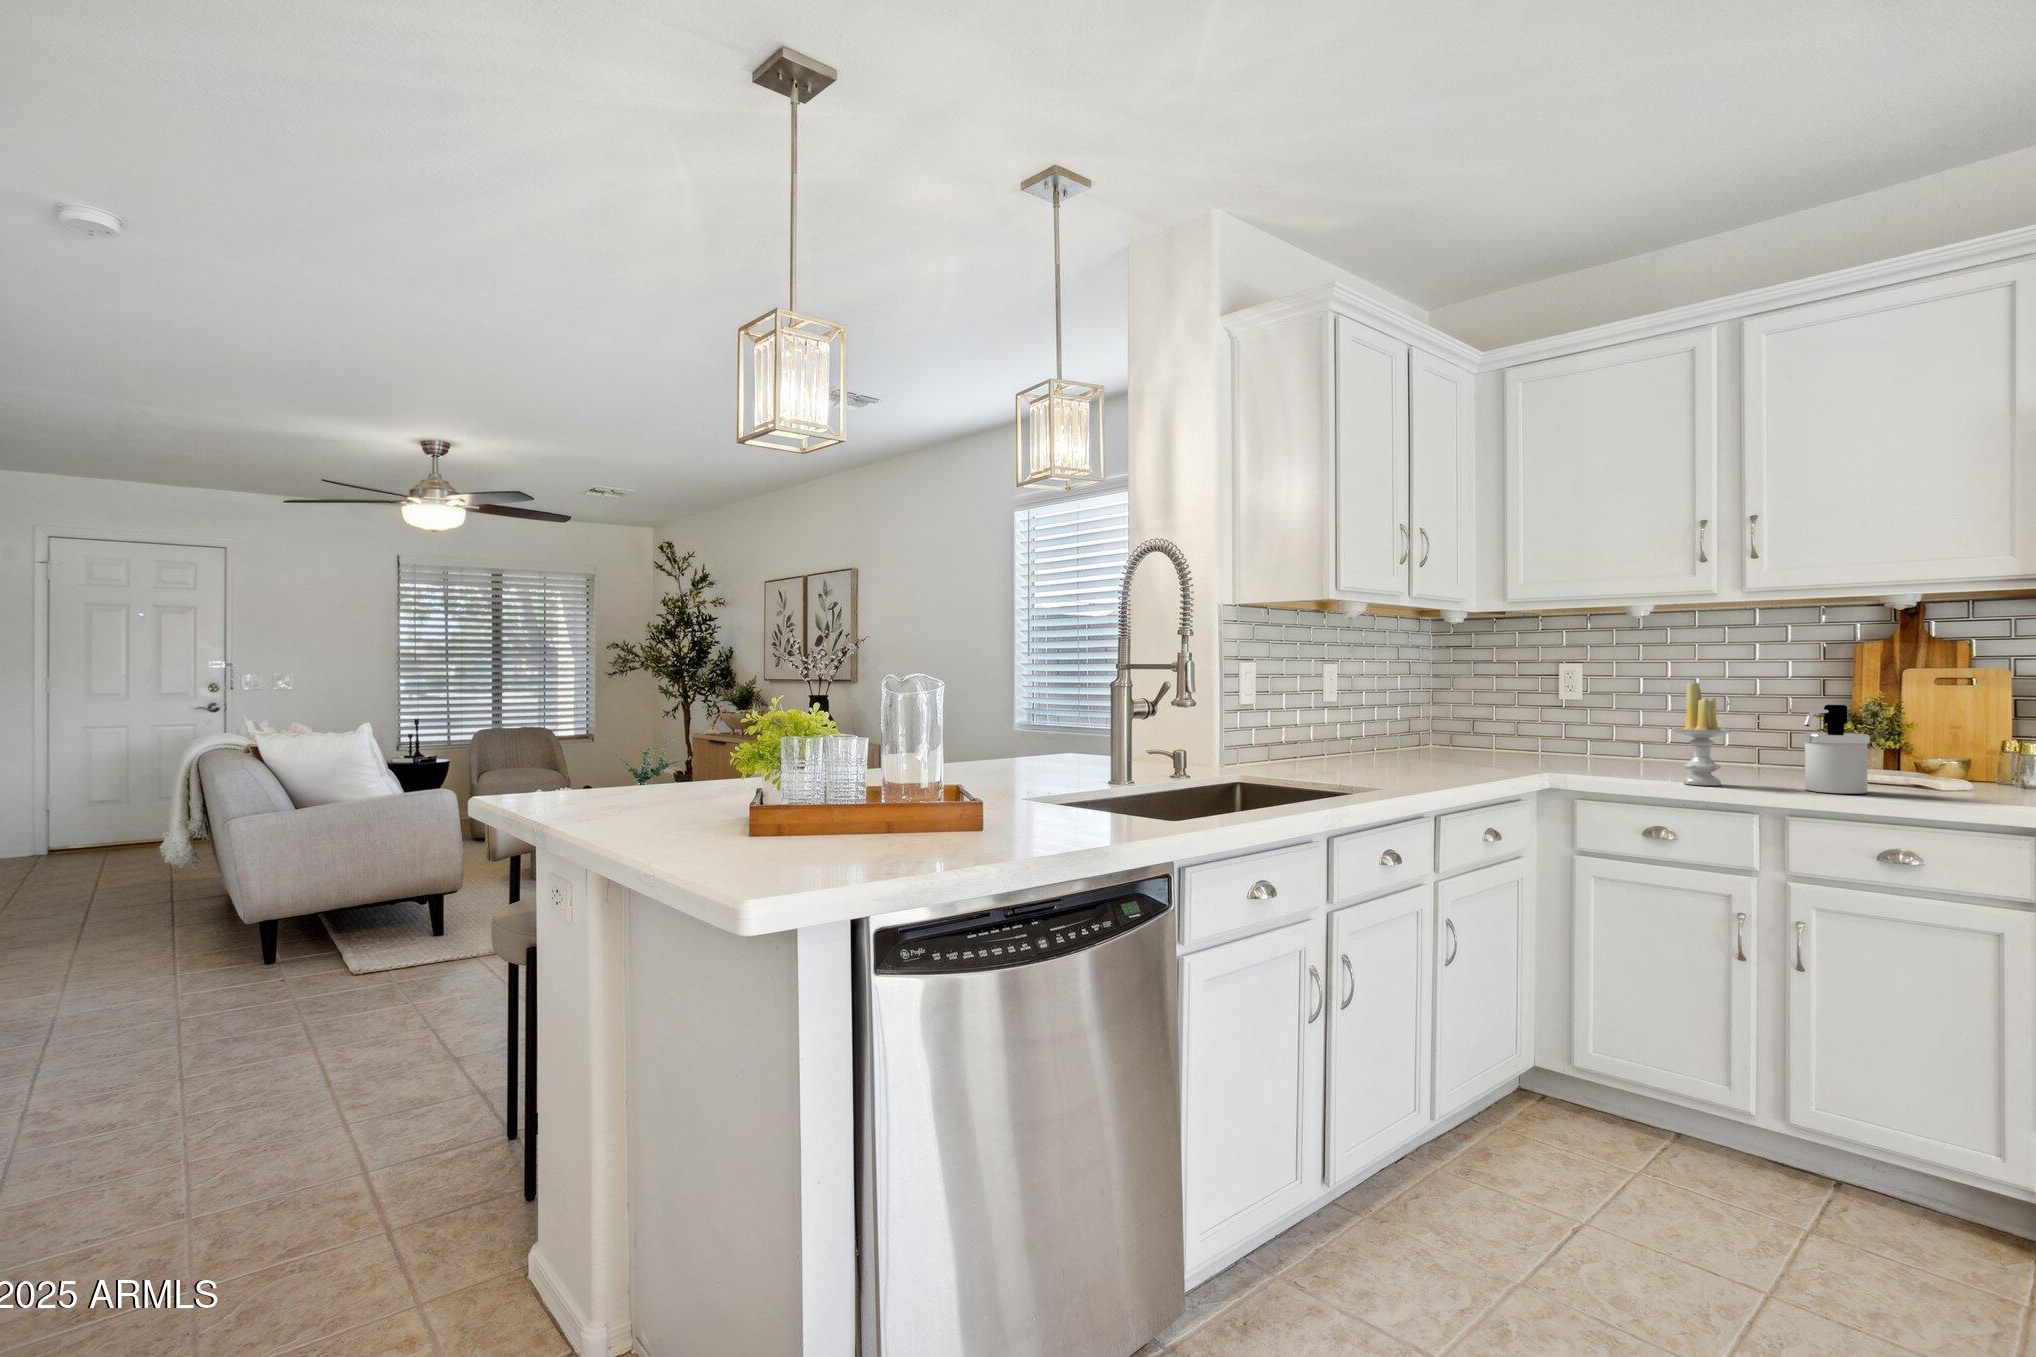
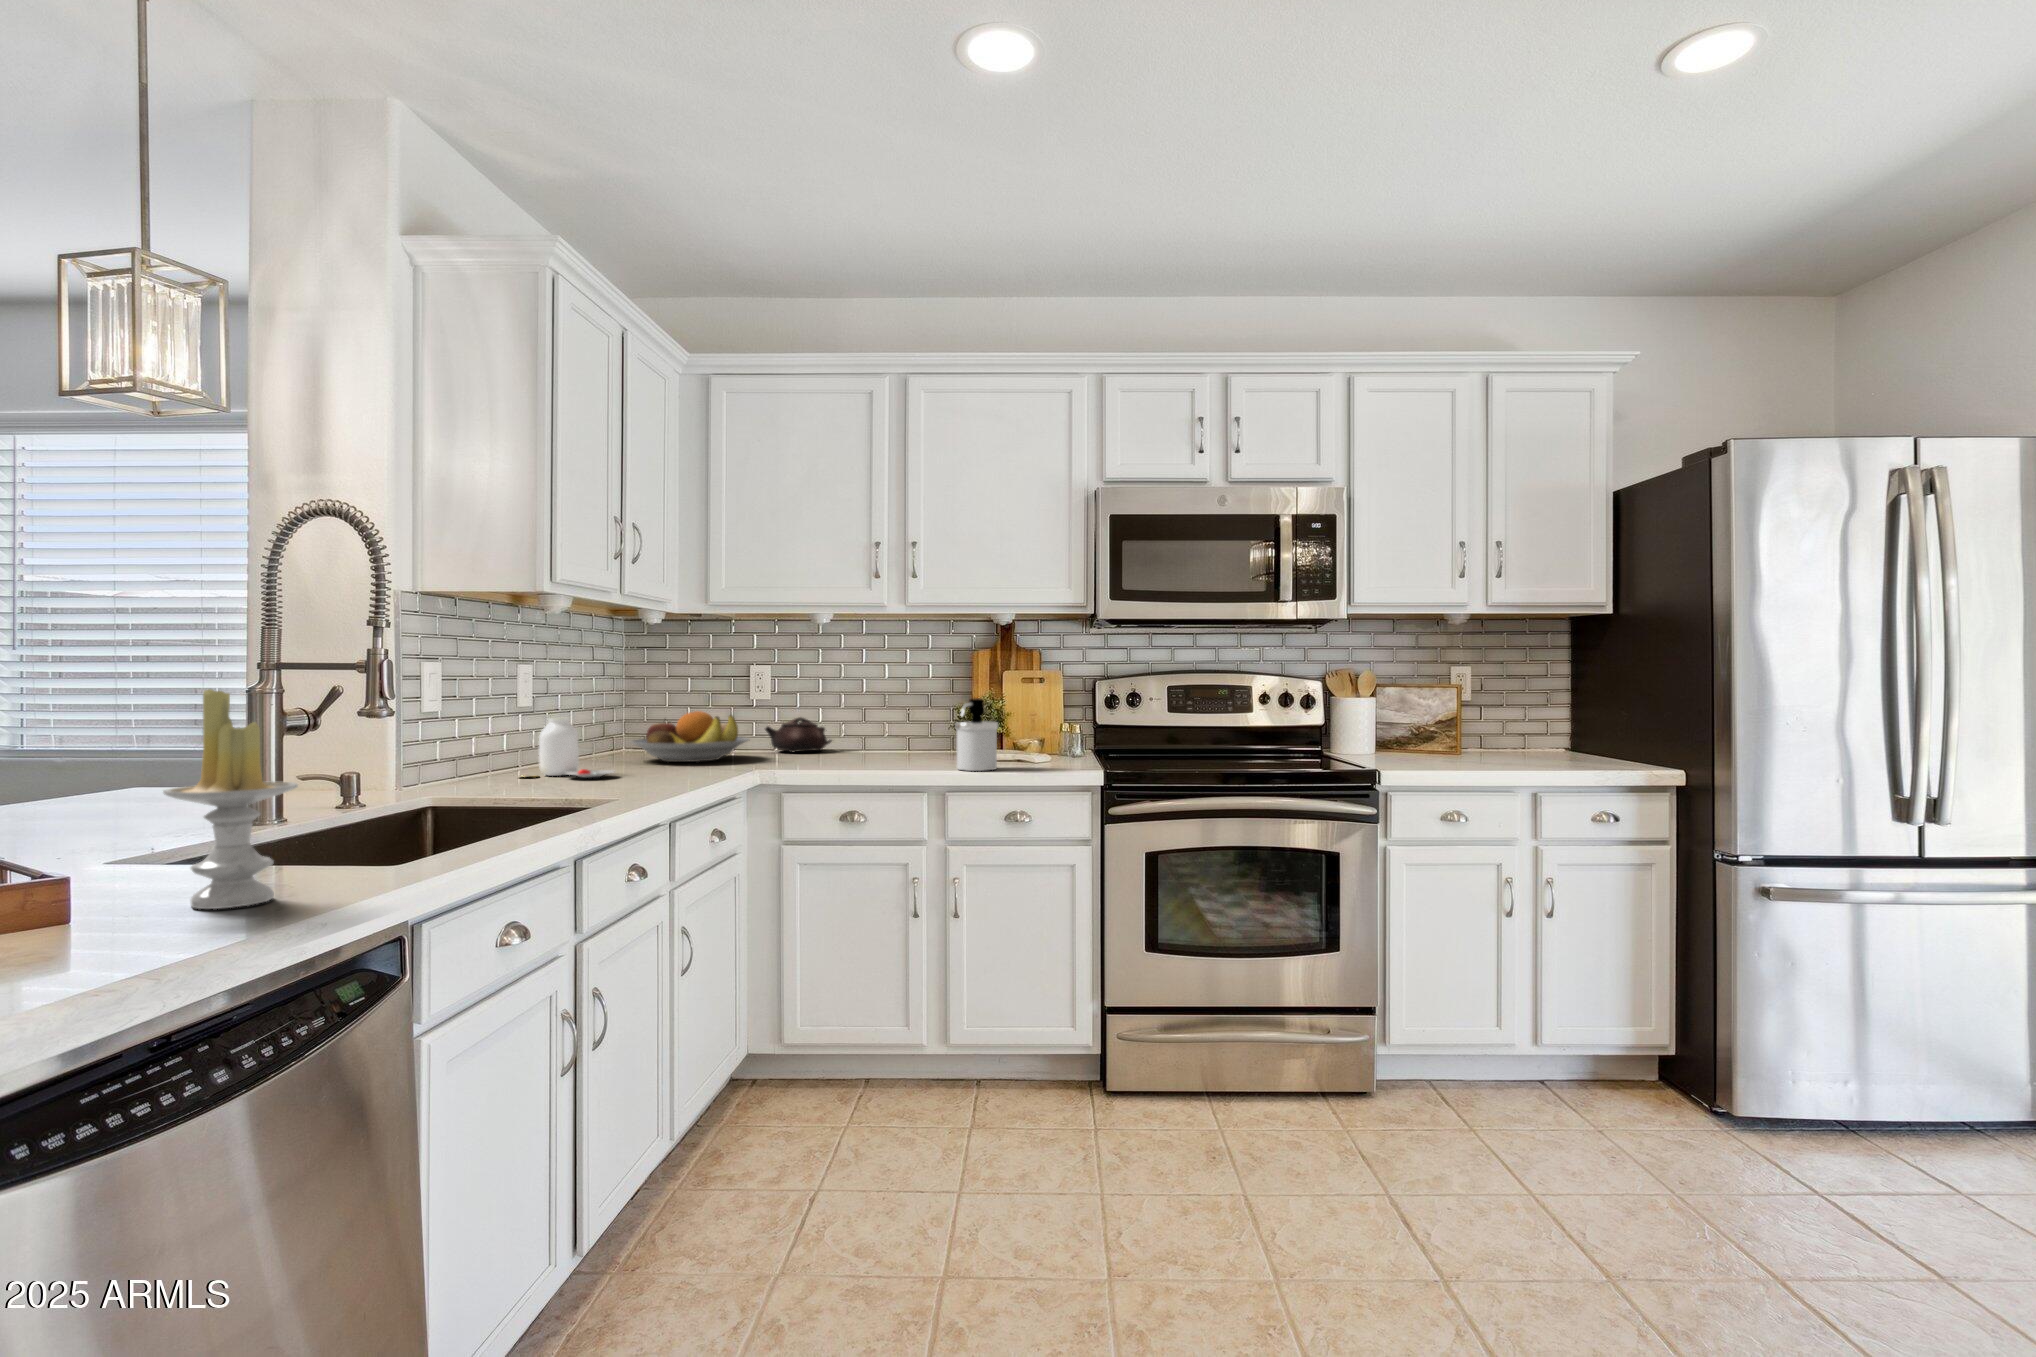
candle: present [1672,682,1733,785] -> present [163,689,298,909]
fruit bowl: none [1427,710,1552,761] -> present [631,711,749,762]
jar: none [1318,713,1402,768] -> present [539,718,614,778]
teapot: none [1575,720,1666,758] -> present [765,717,831,752]

